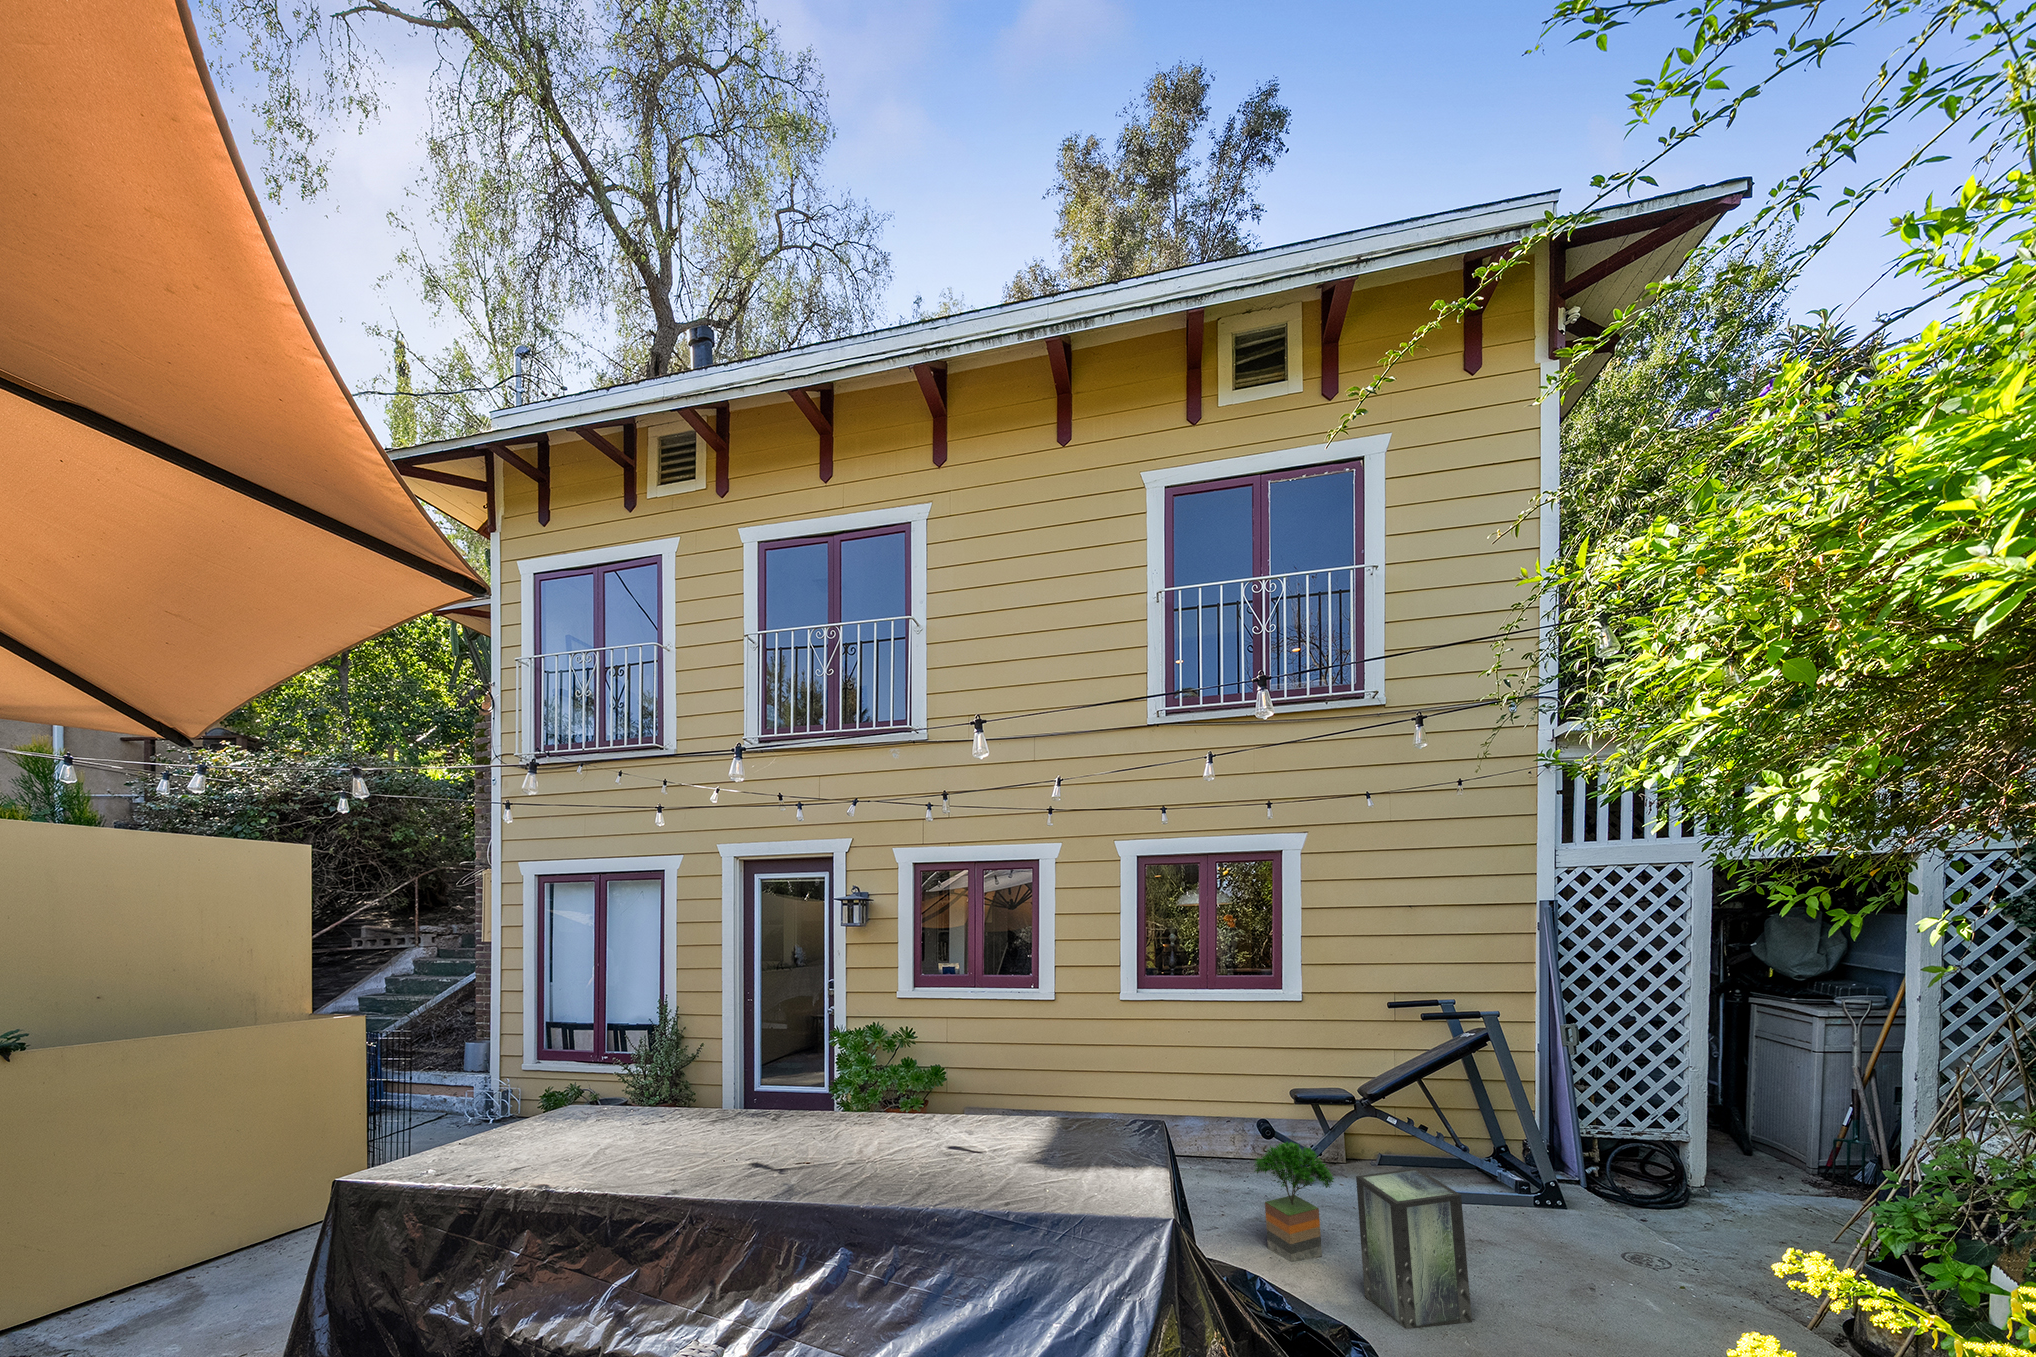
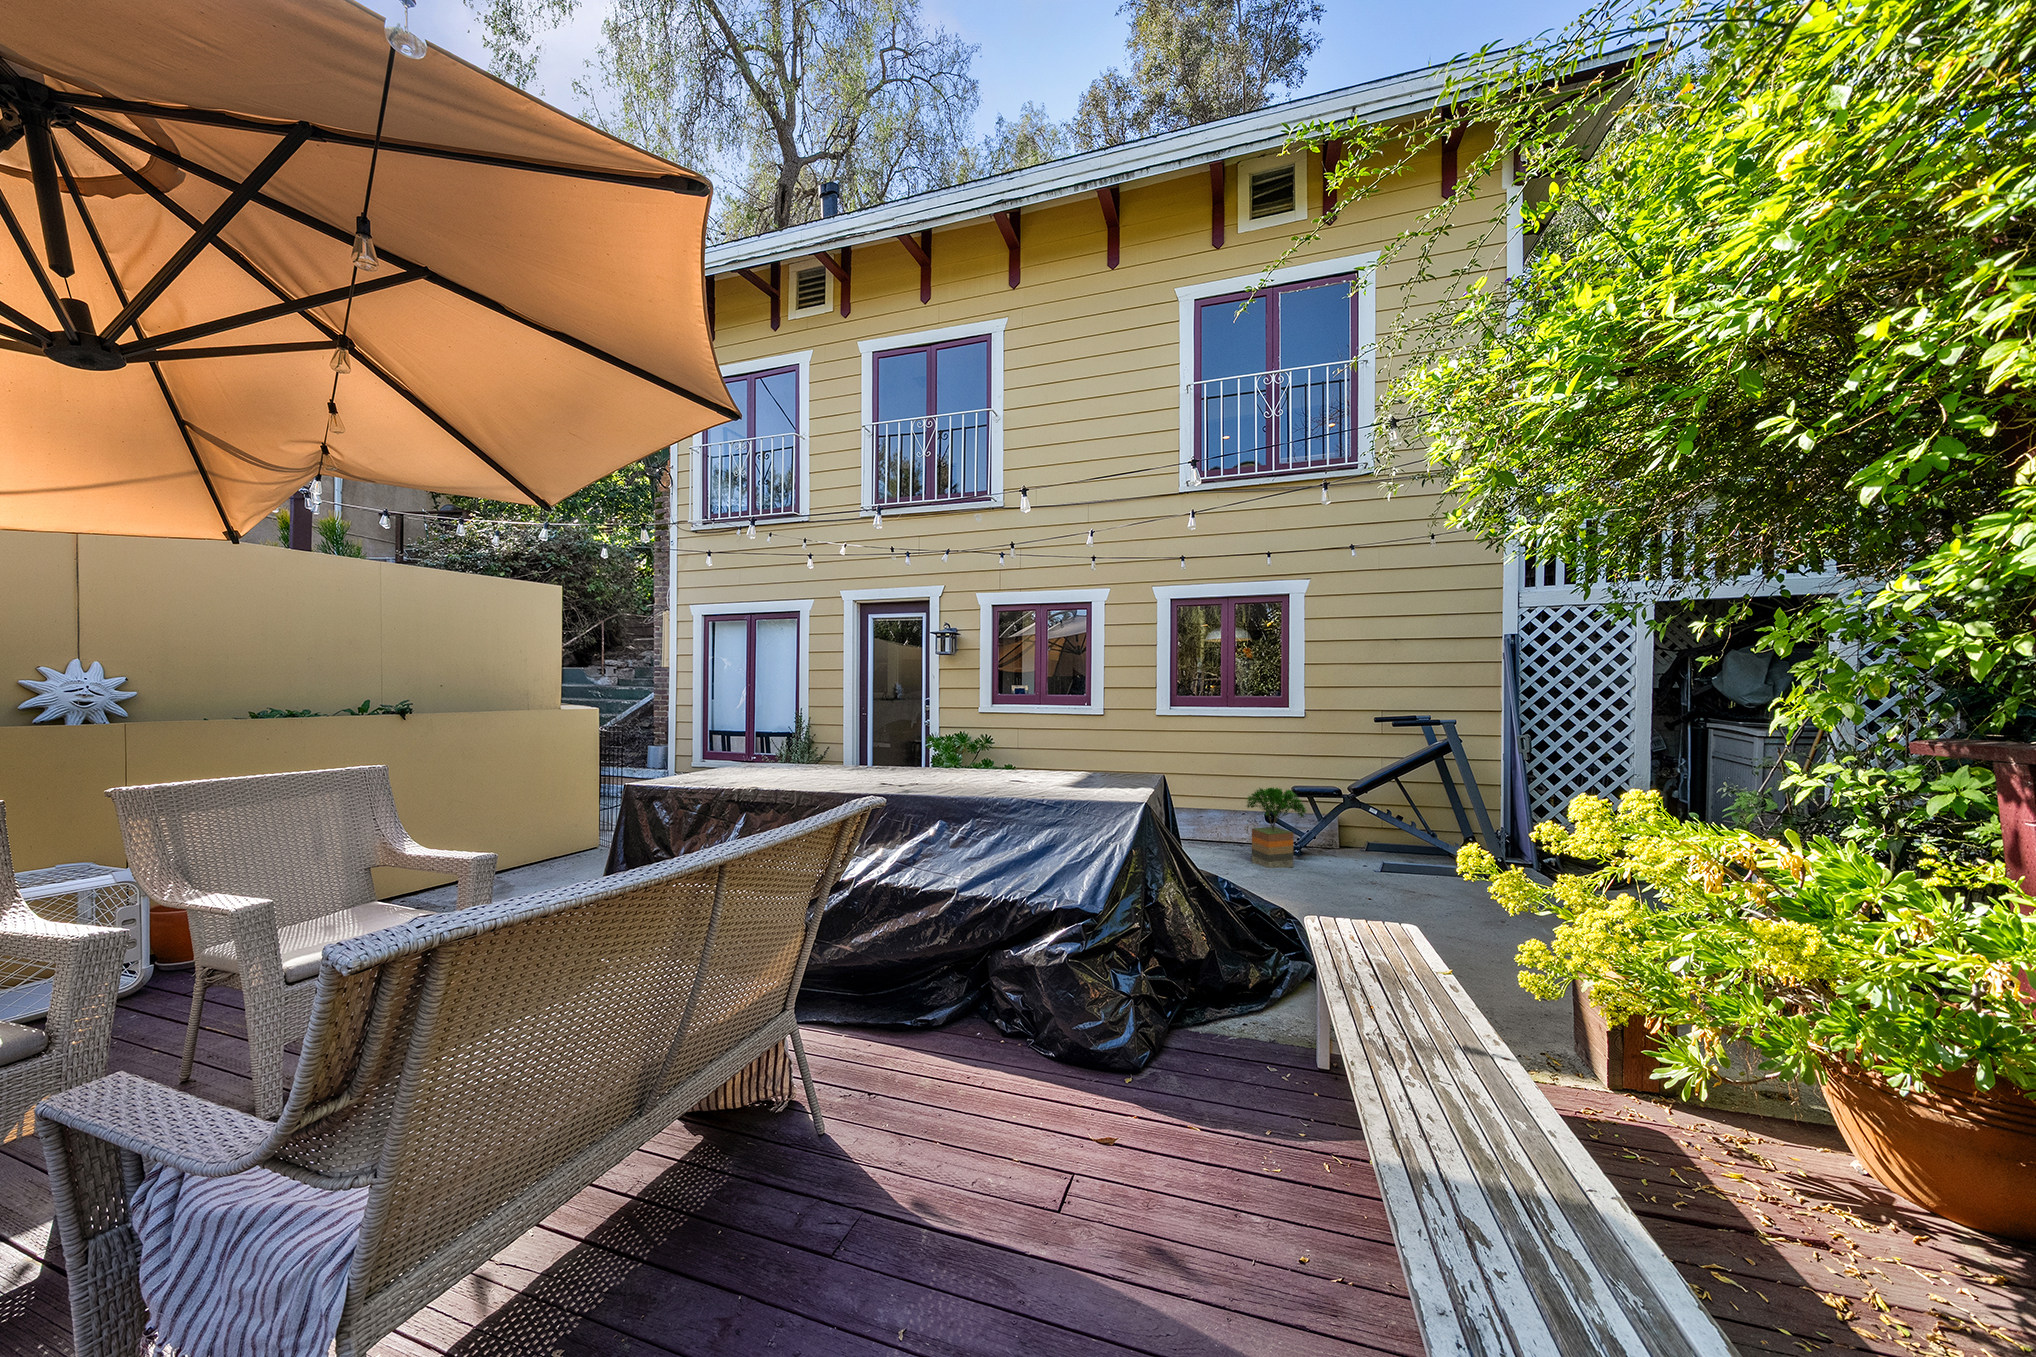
storage box: present [1356,1168,1472,1329] -> none [1321,794,1402,896]

